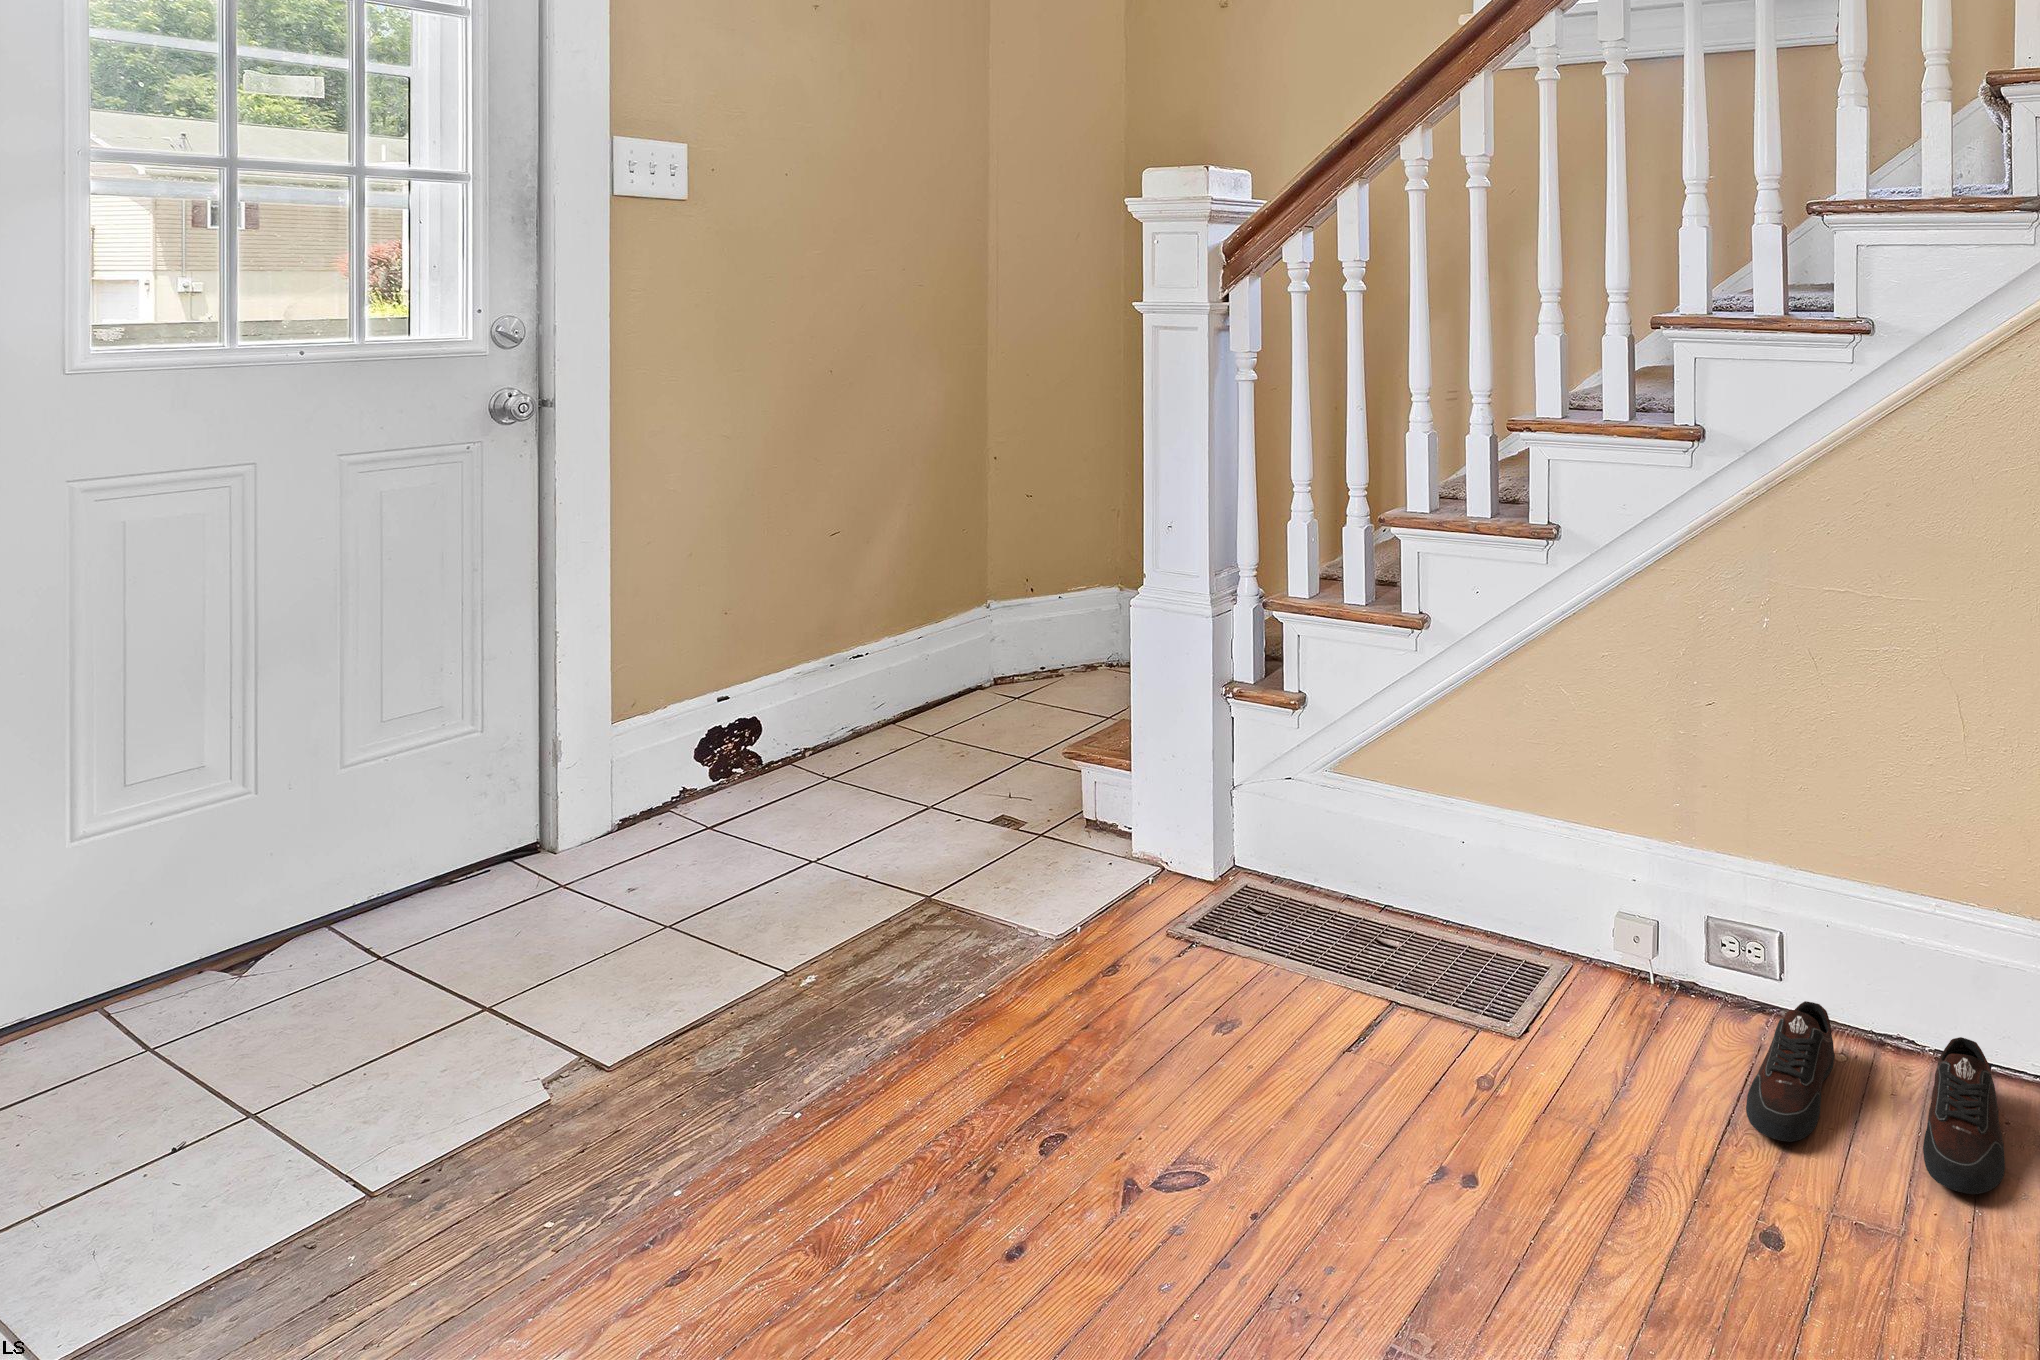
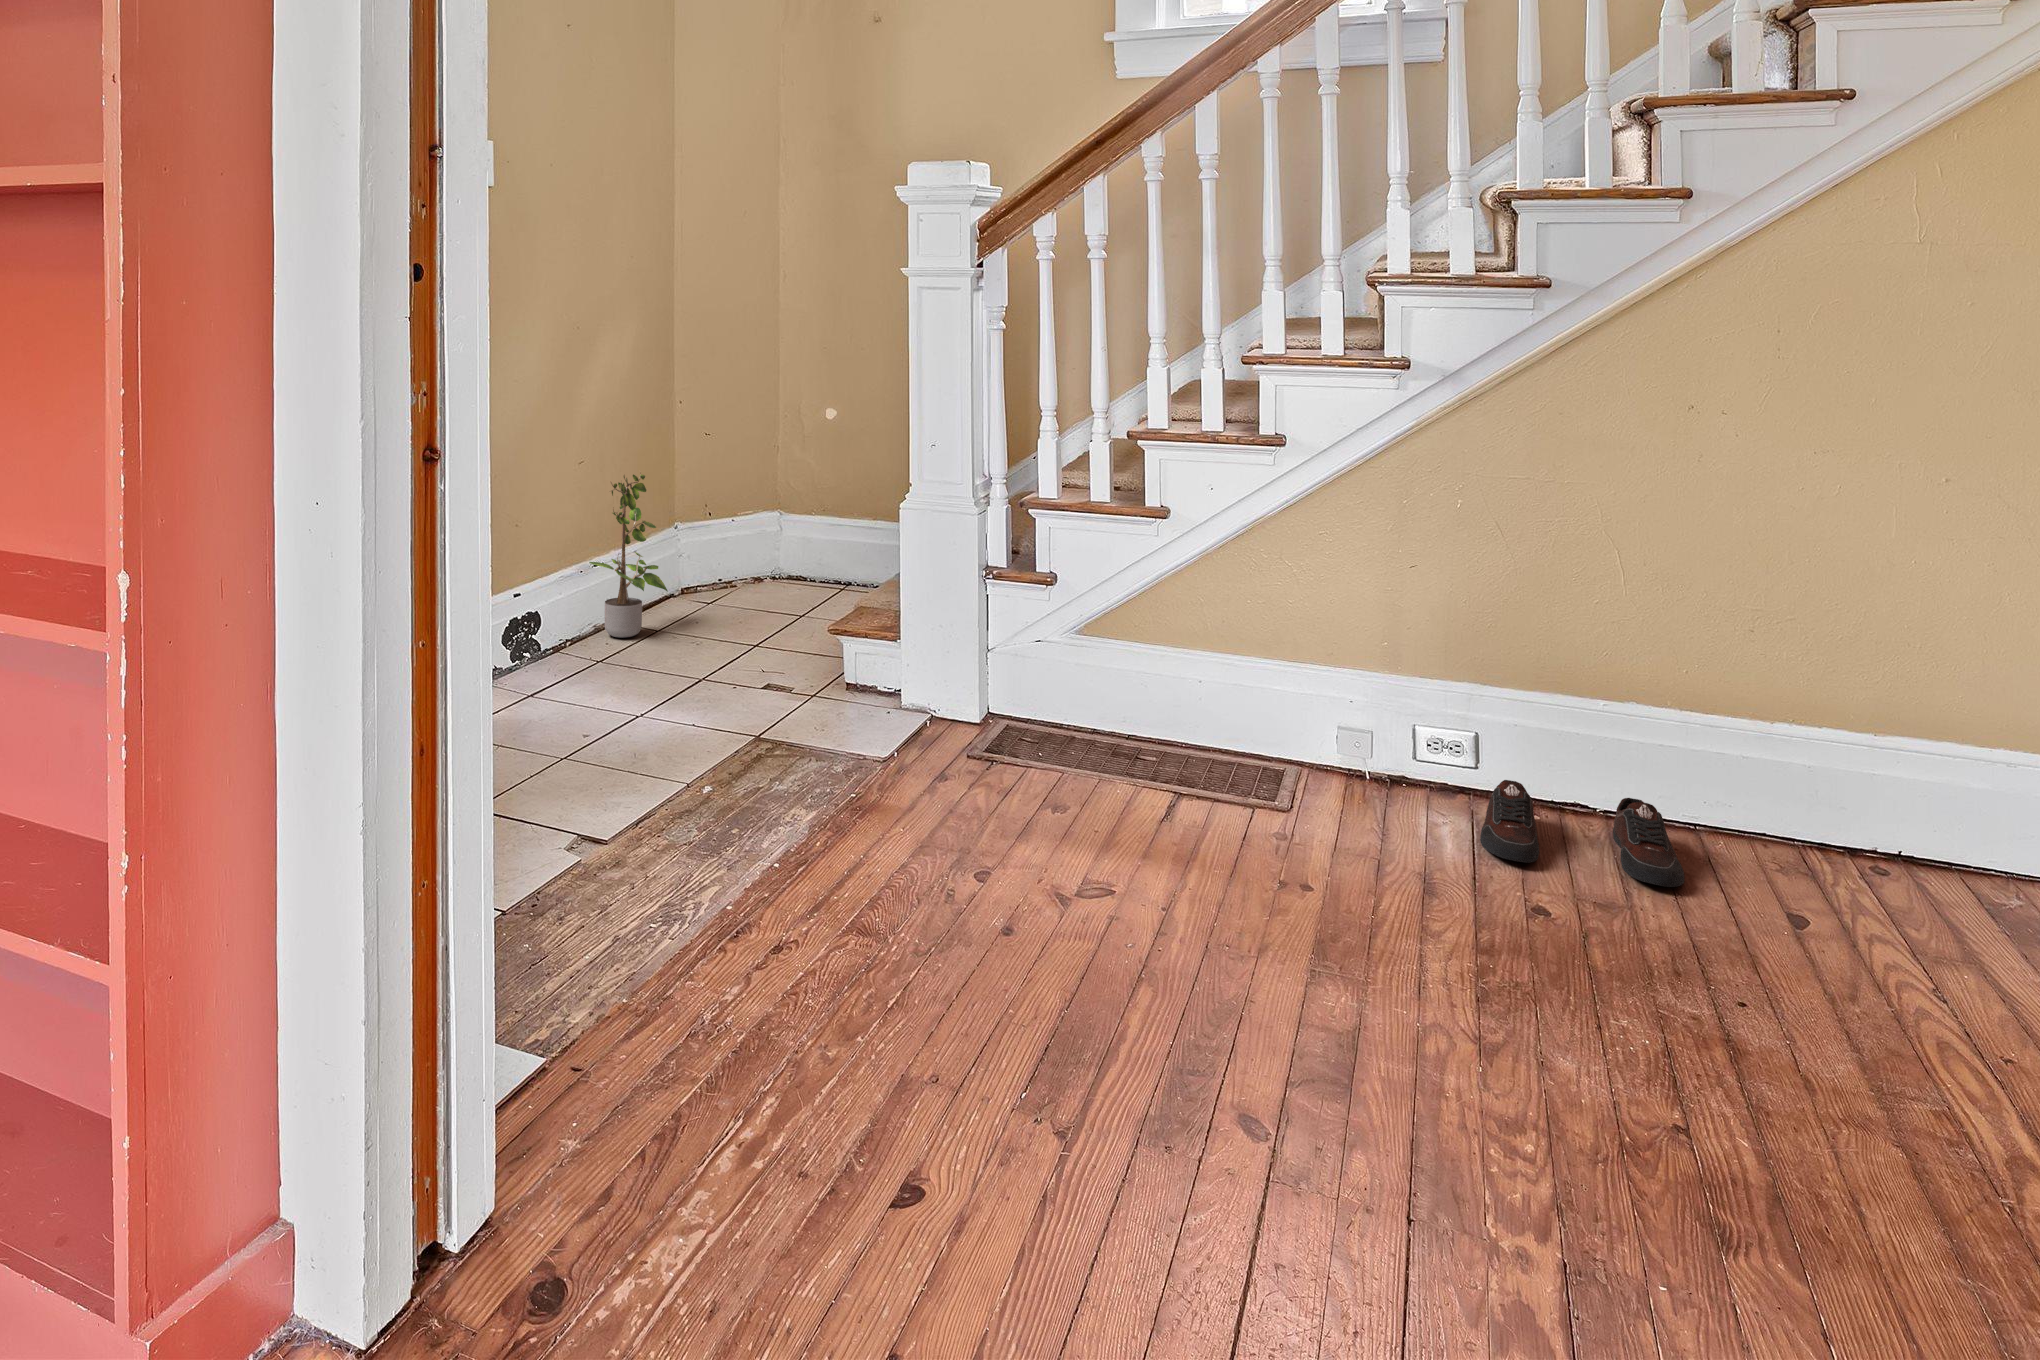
potted plant: none [838,539,944,741] -> present [589,472,667,637]

